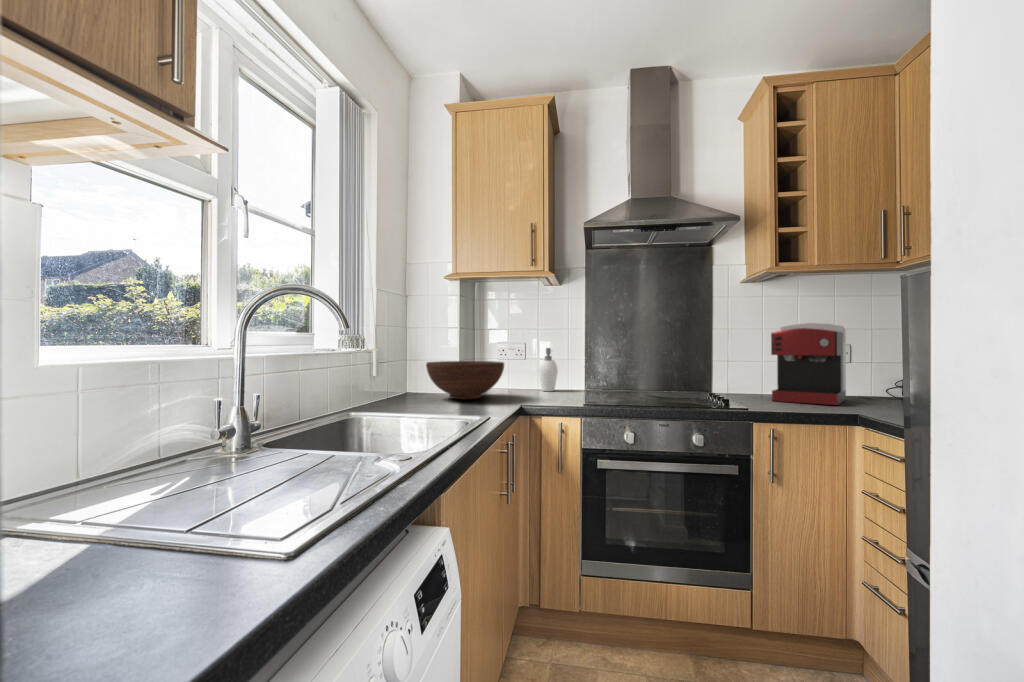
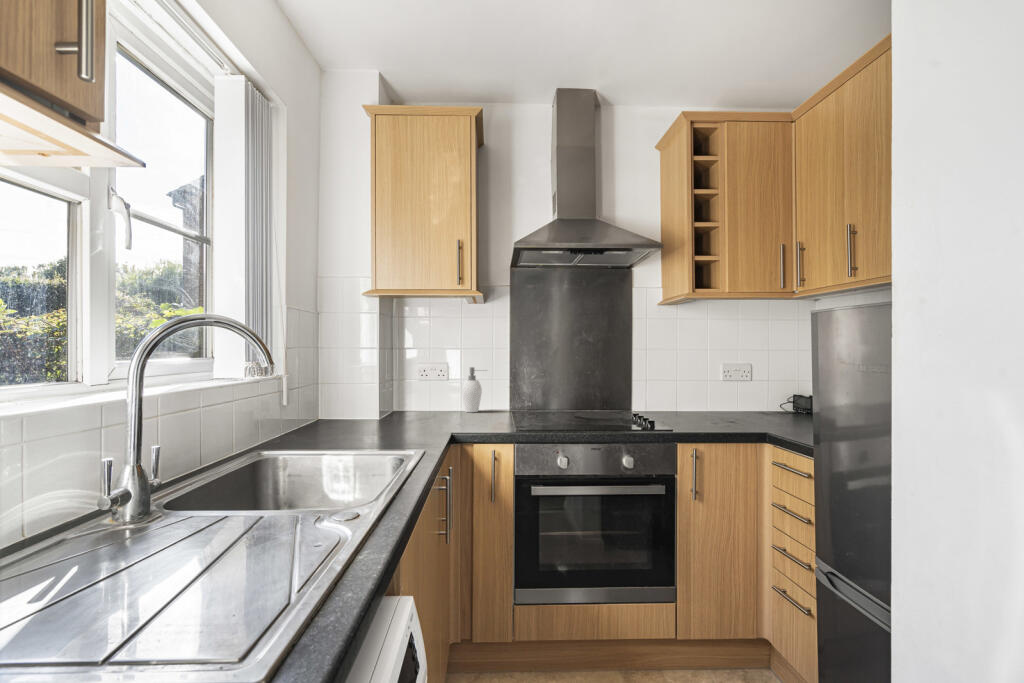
coffee maker: present [771,323,846,405] -> none [687,344,749,422]
fruit bowl: present [426,361,504,399] -> none [345,383,431,427]

